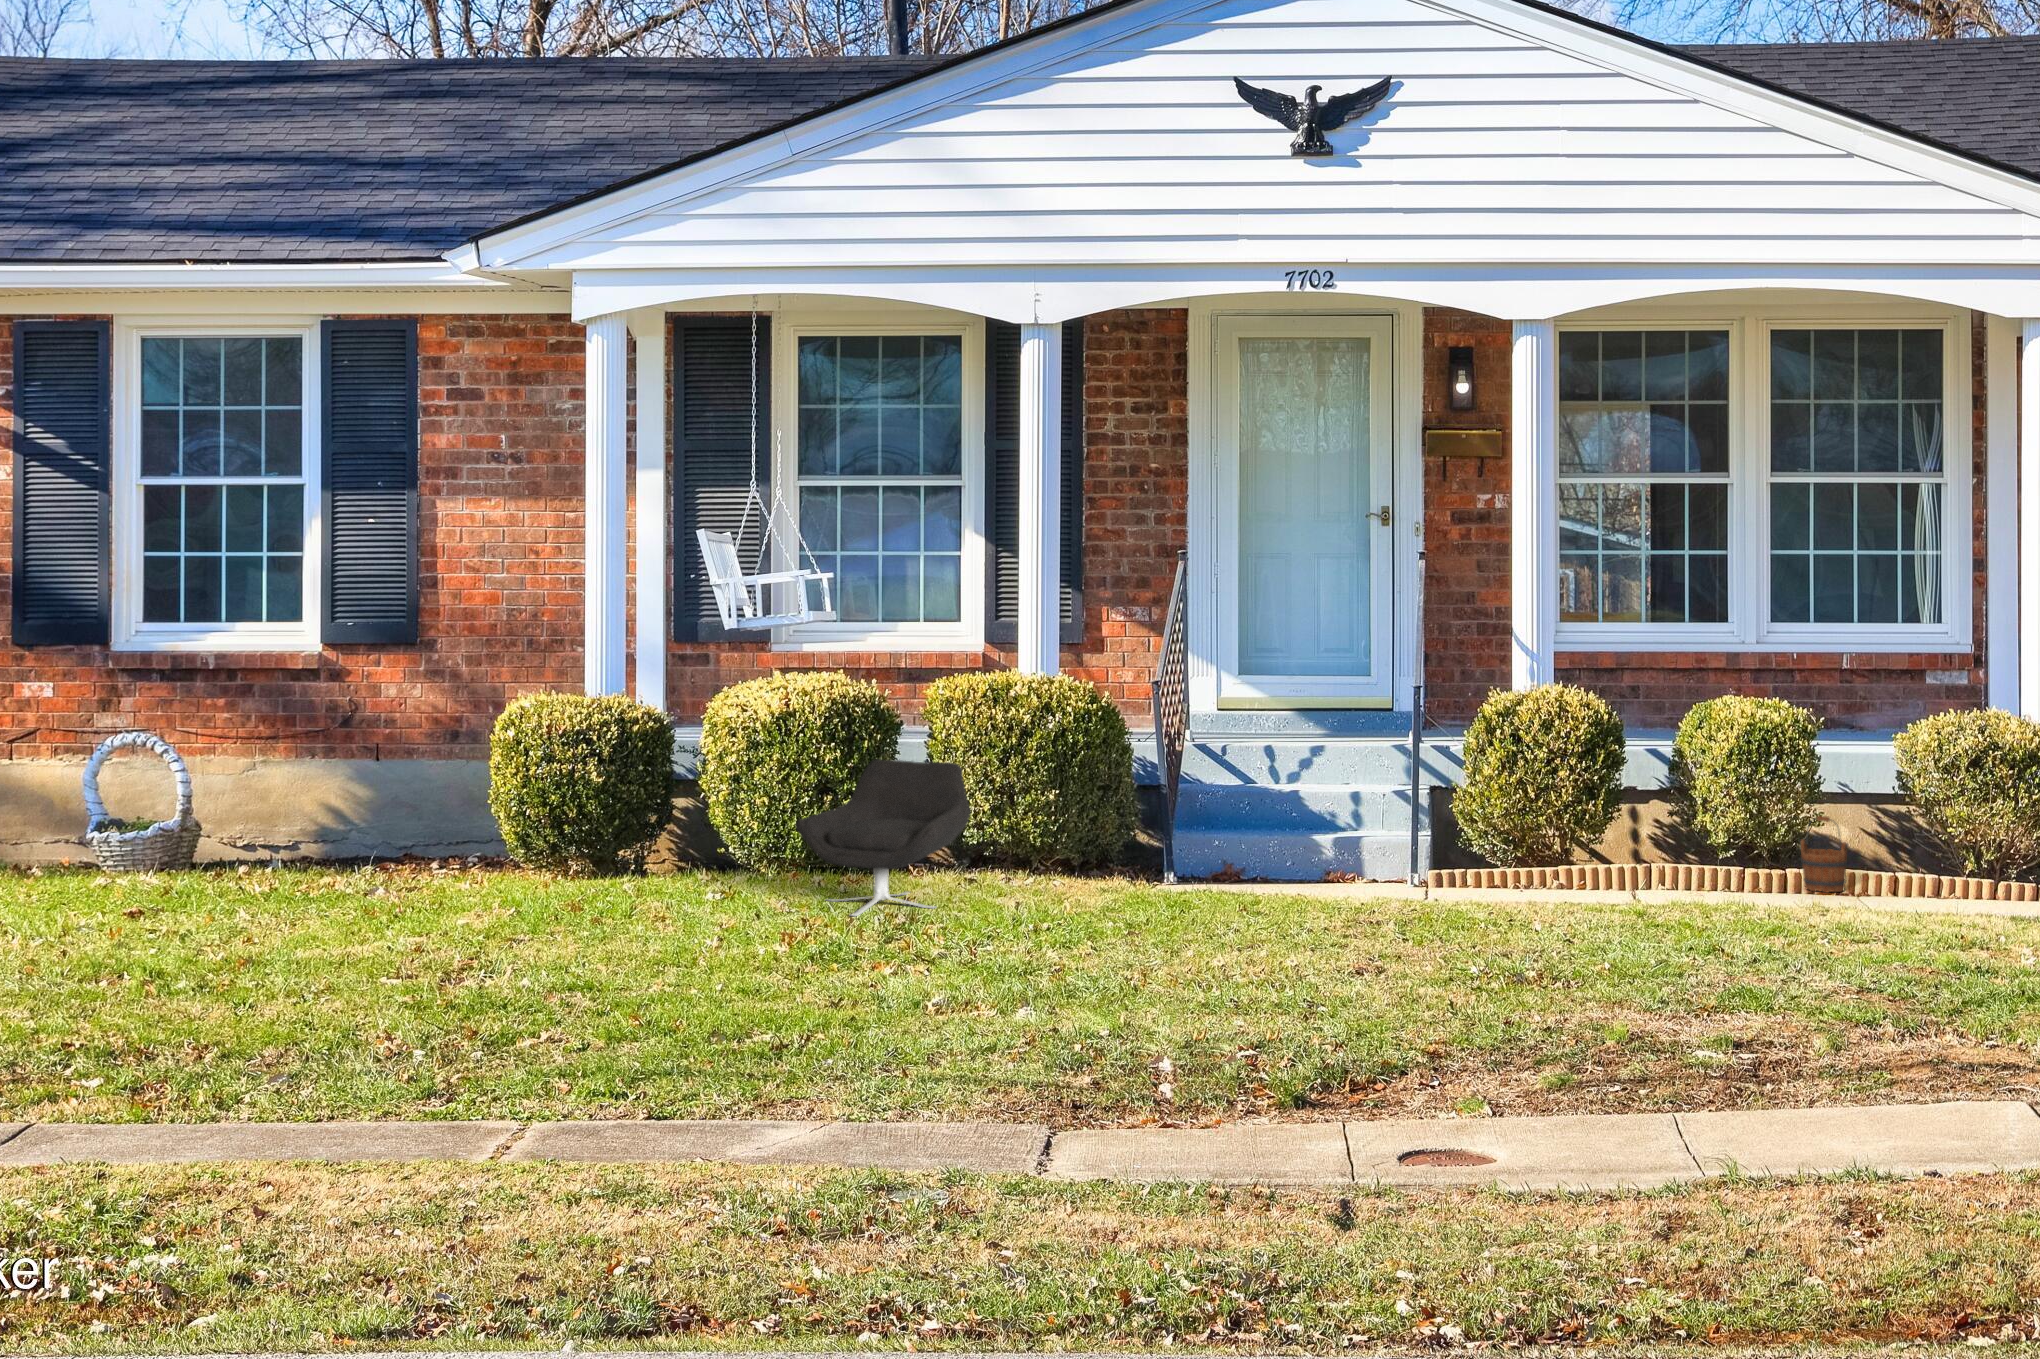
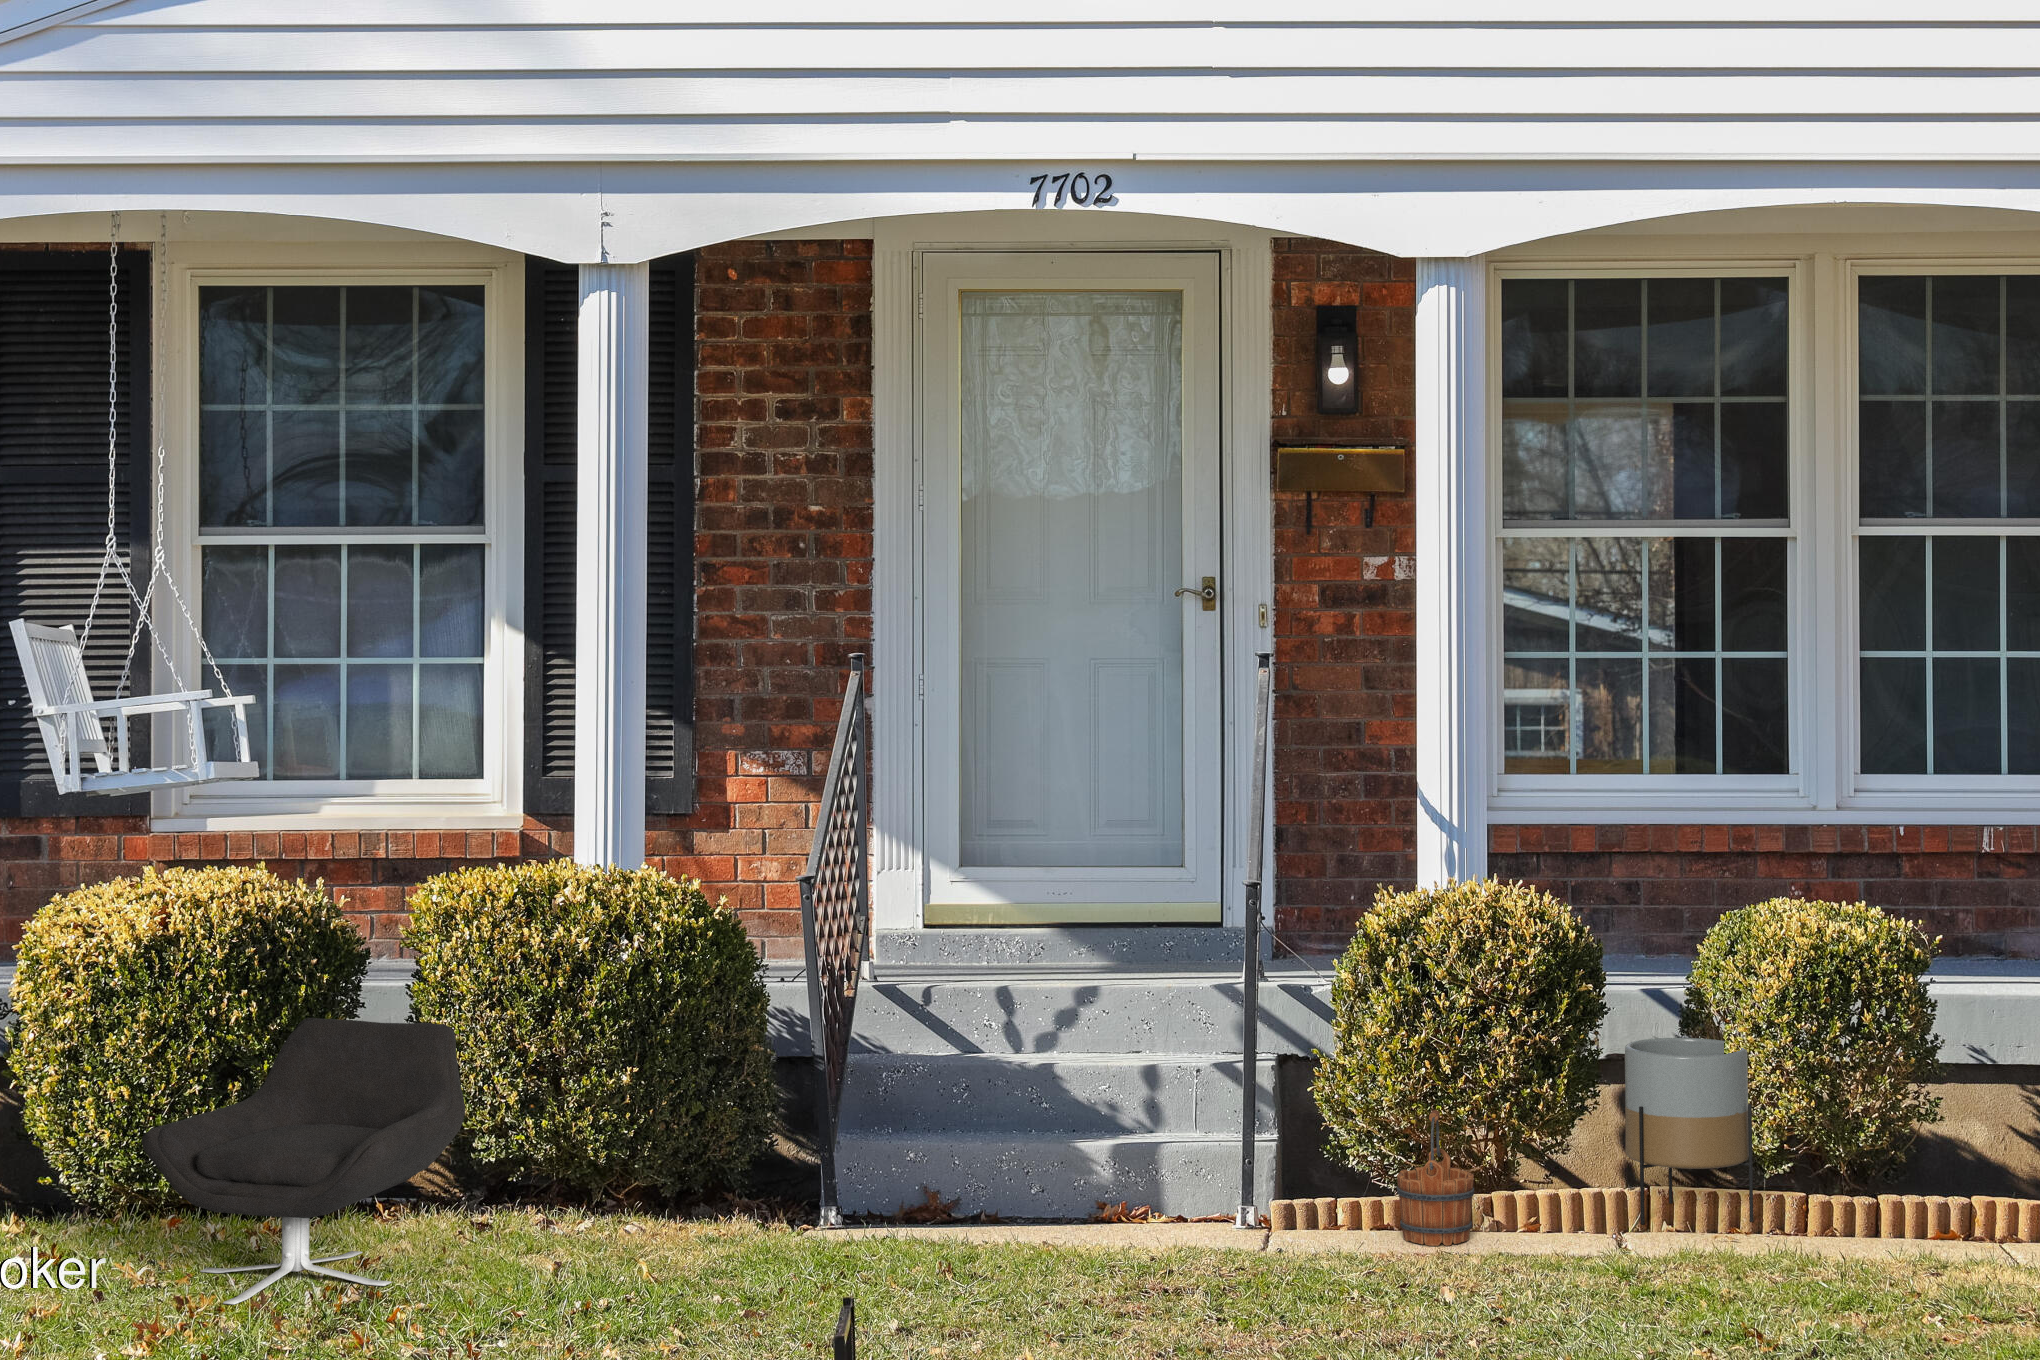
planter: none [1635,779,1711,885] -> present [1625,1038,1753,1224]
wooden bucket: present [1800,816,1848,893] -> present [1397,1110,1474,1246]

